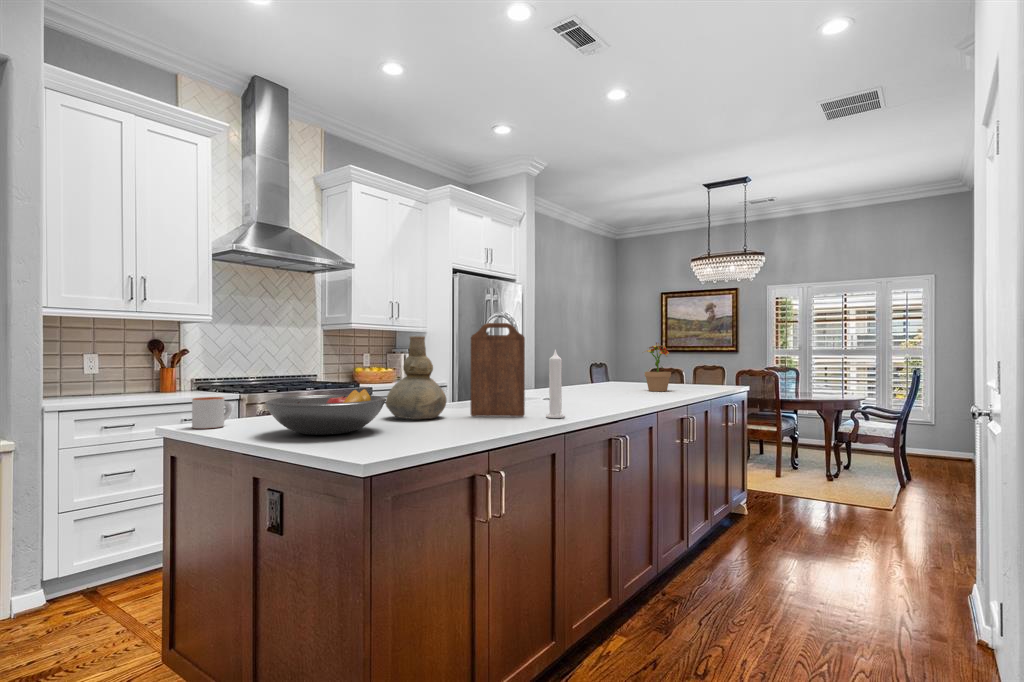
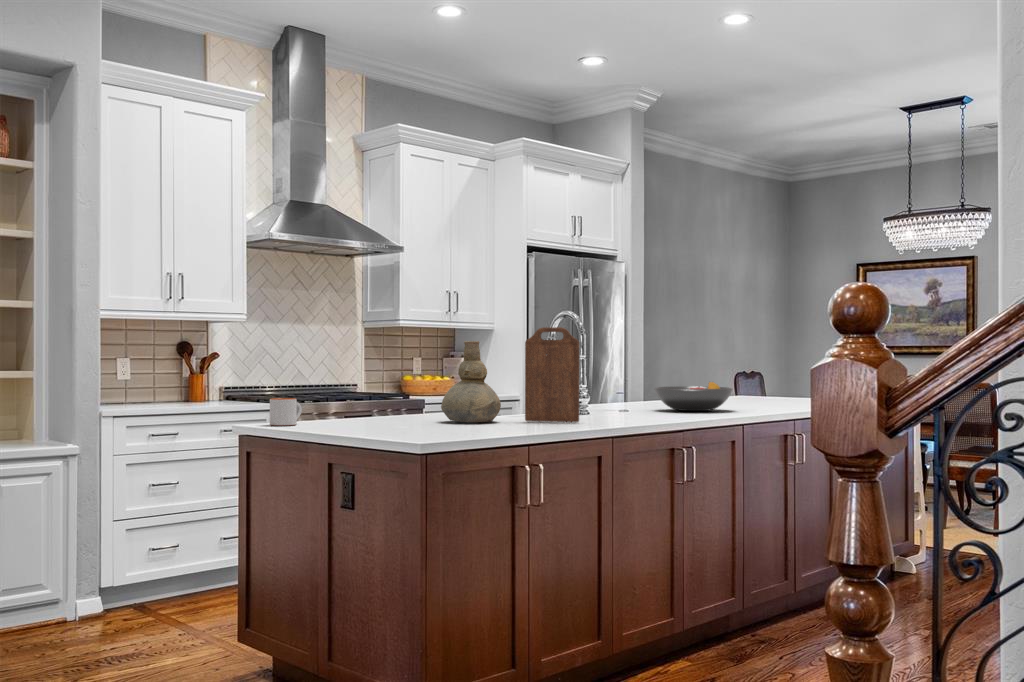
potted plant: present [645,343,671,391] -> none [756,343,793,406]
candle: present [546,350,565,418] -> none [600,354,620,424]
fruit bowl: present [265,389,386,435] -> present [654,382,732,411]

